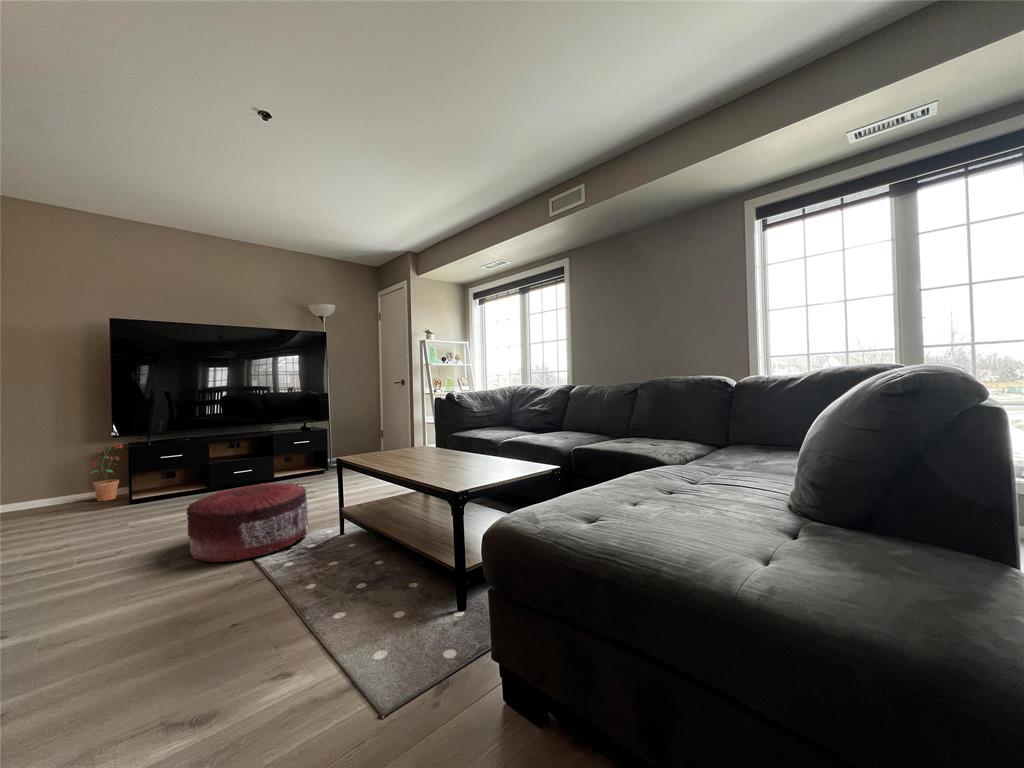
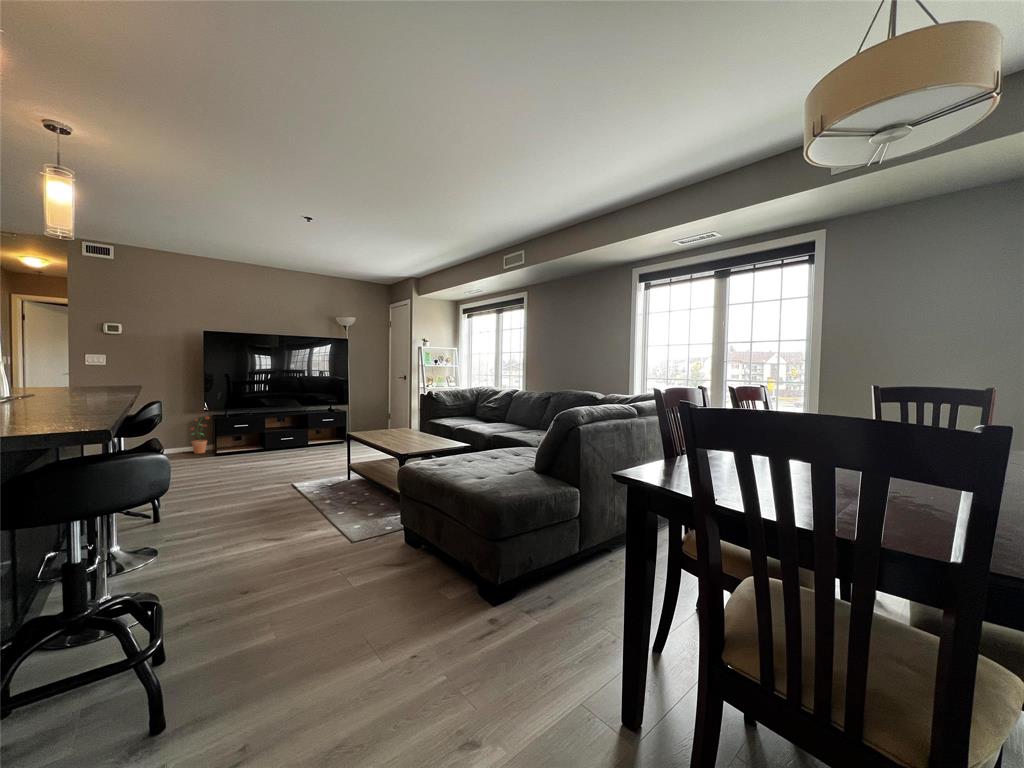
pouf: present [186,483,309,562] -> none [259,446,330,489]

